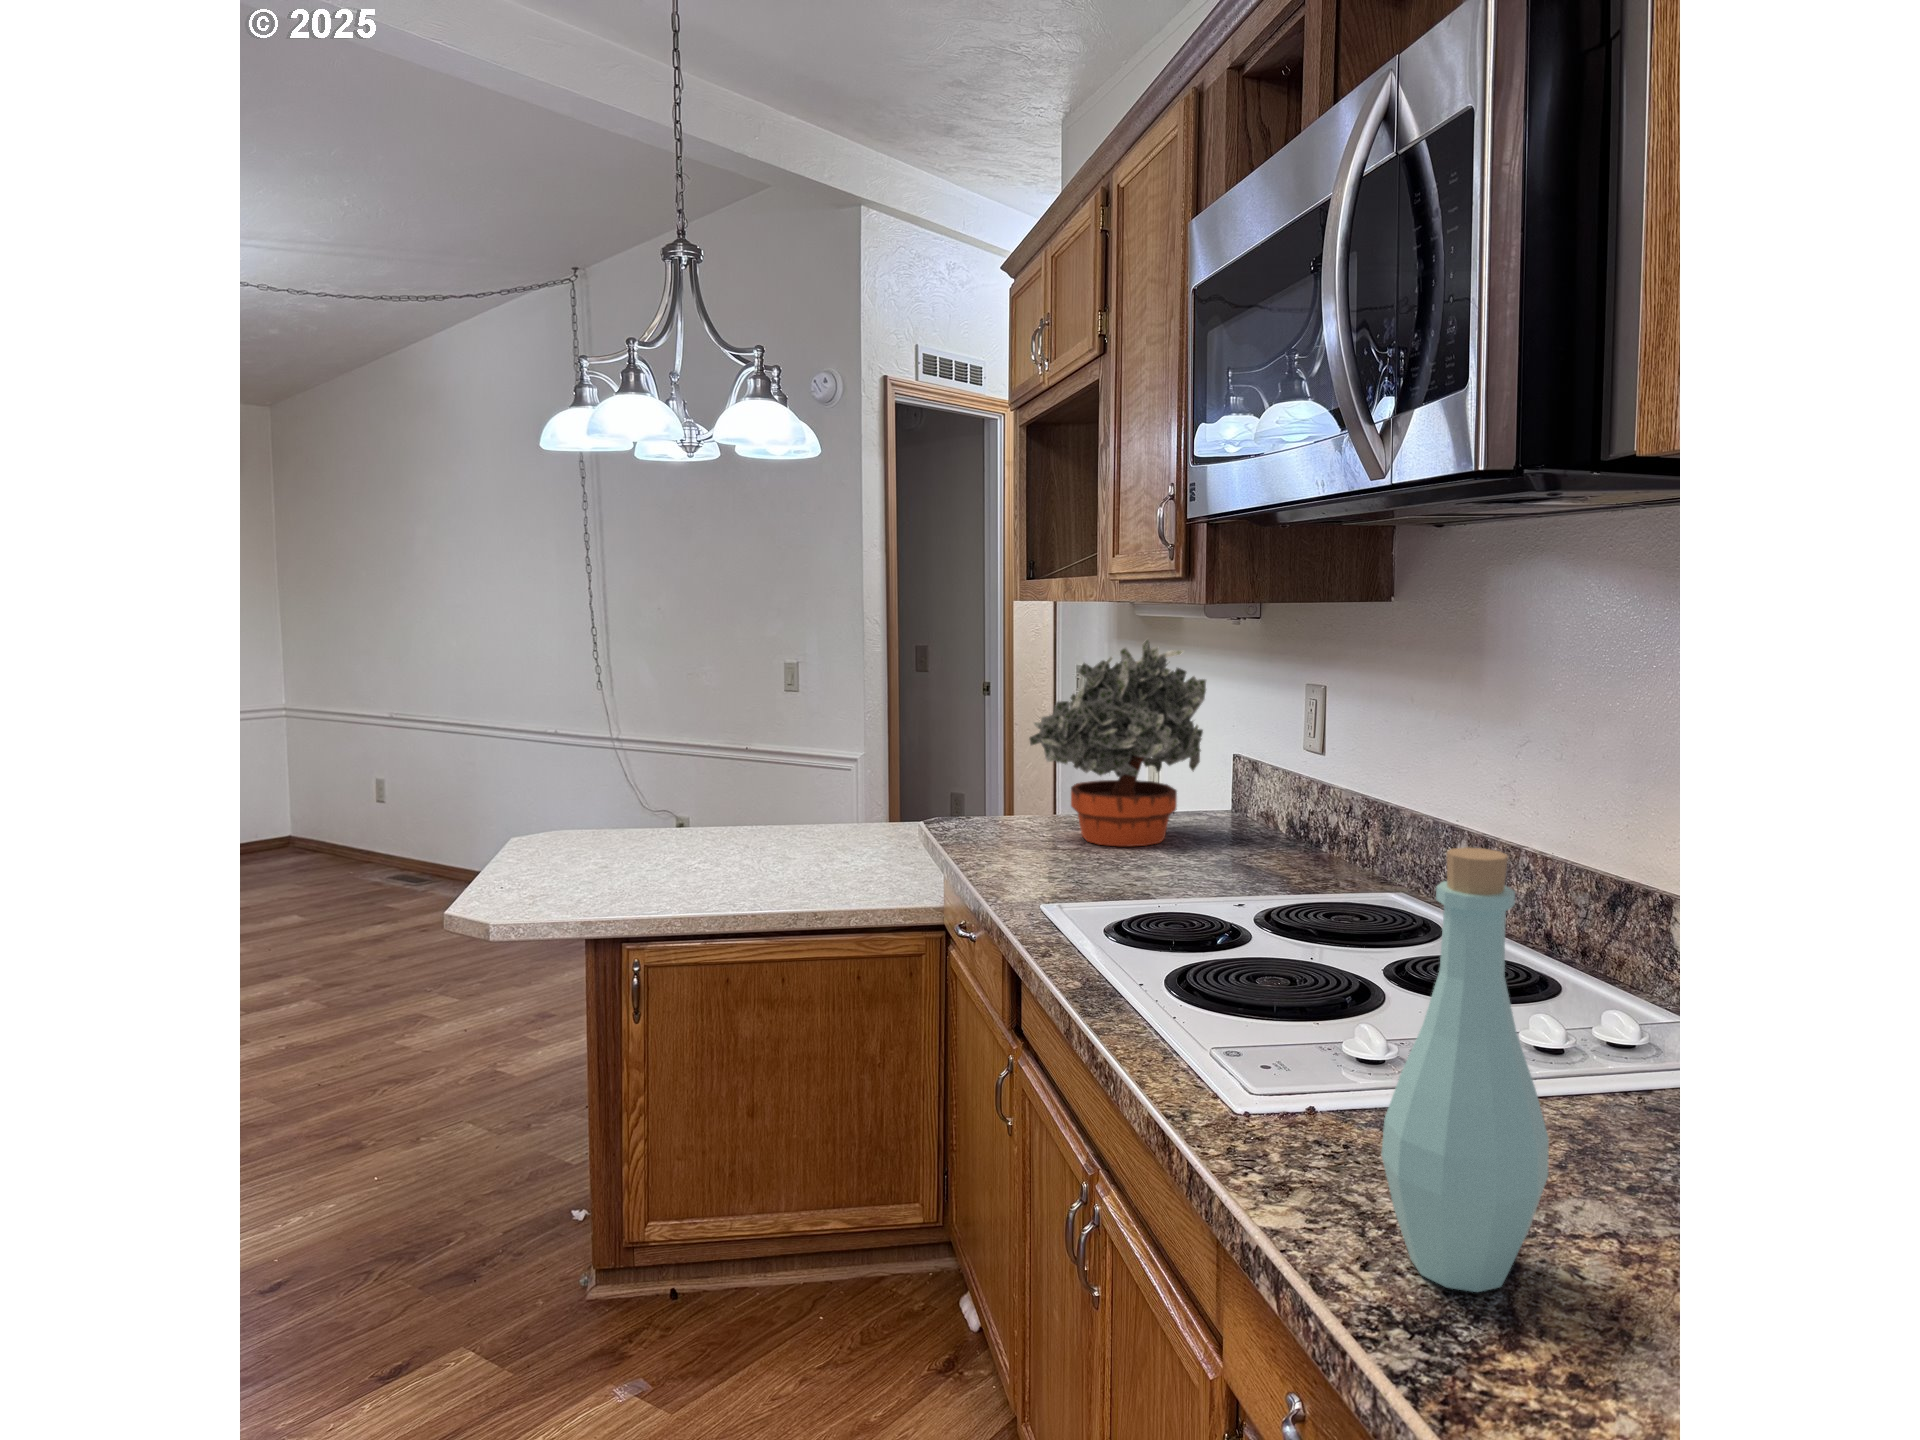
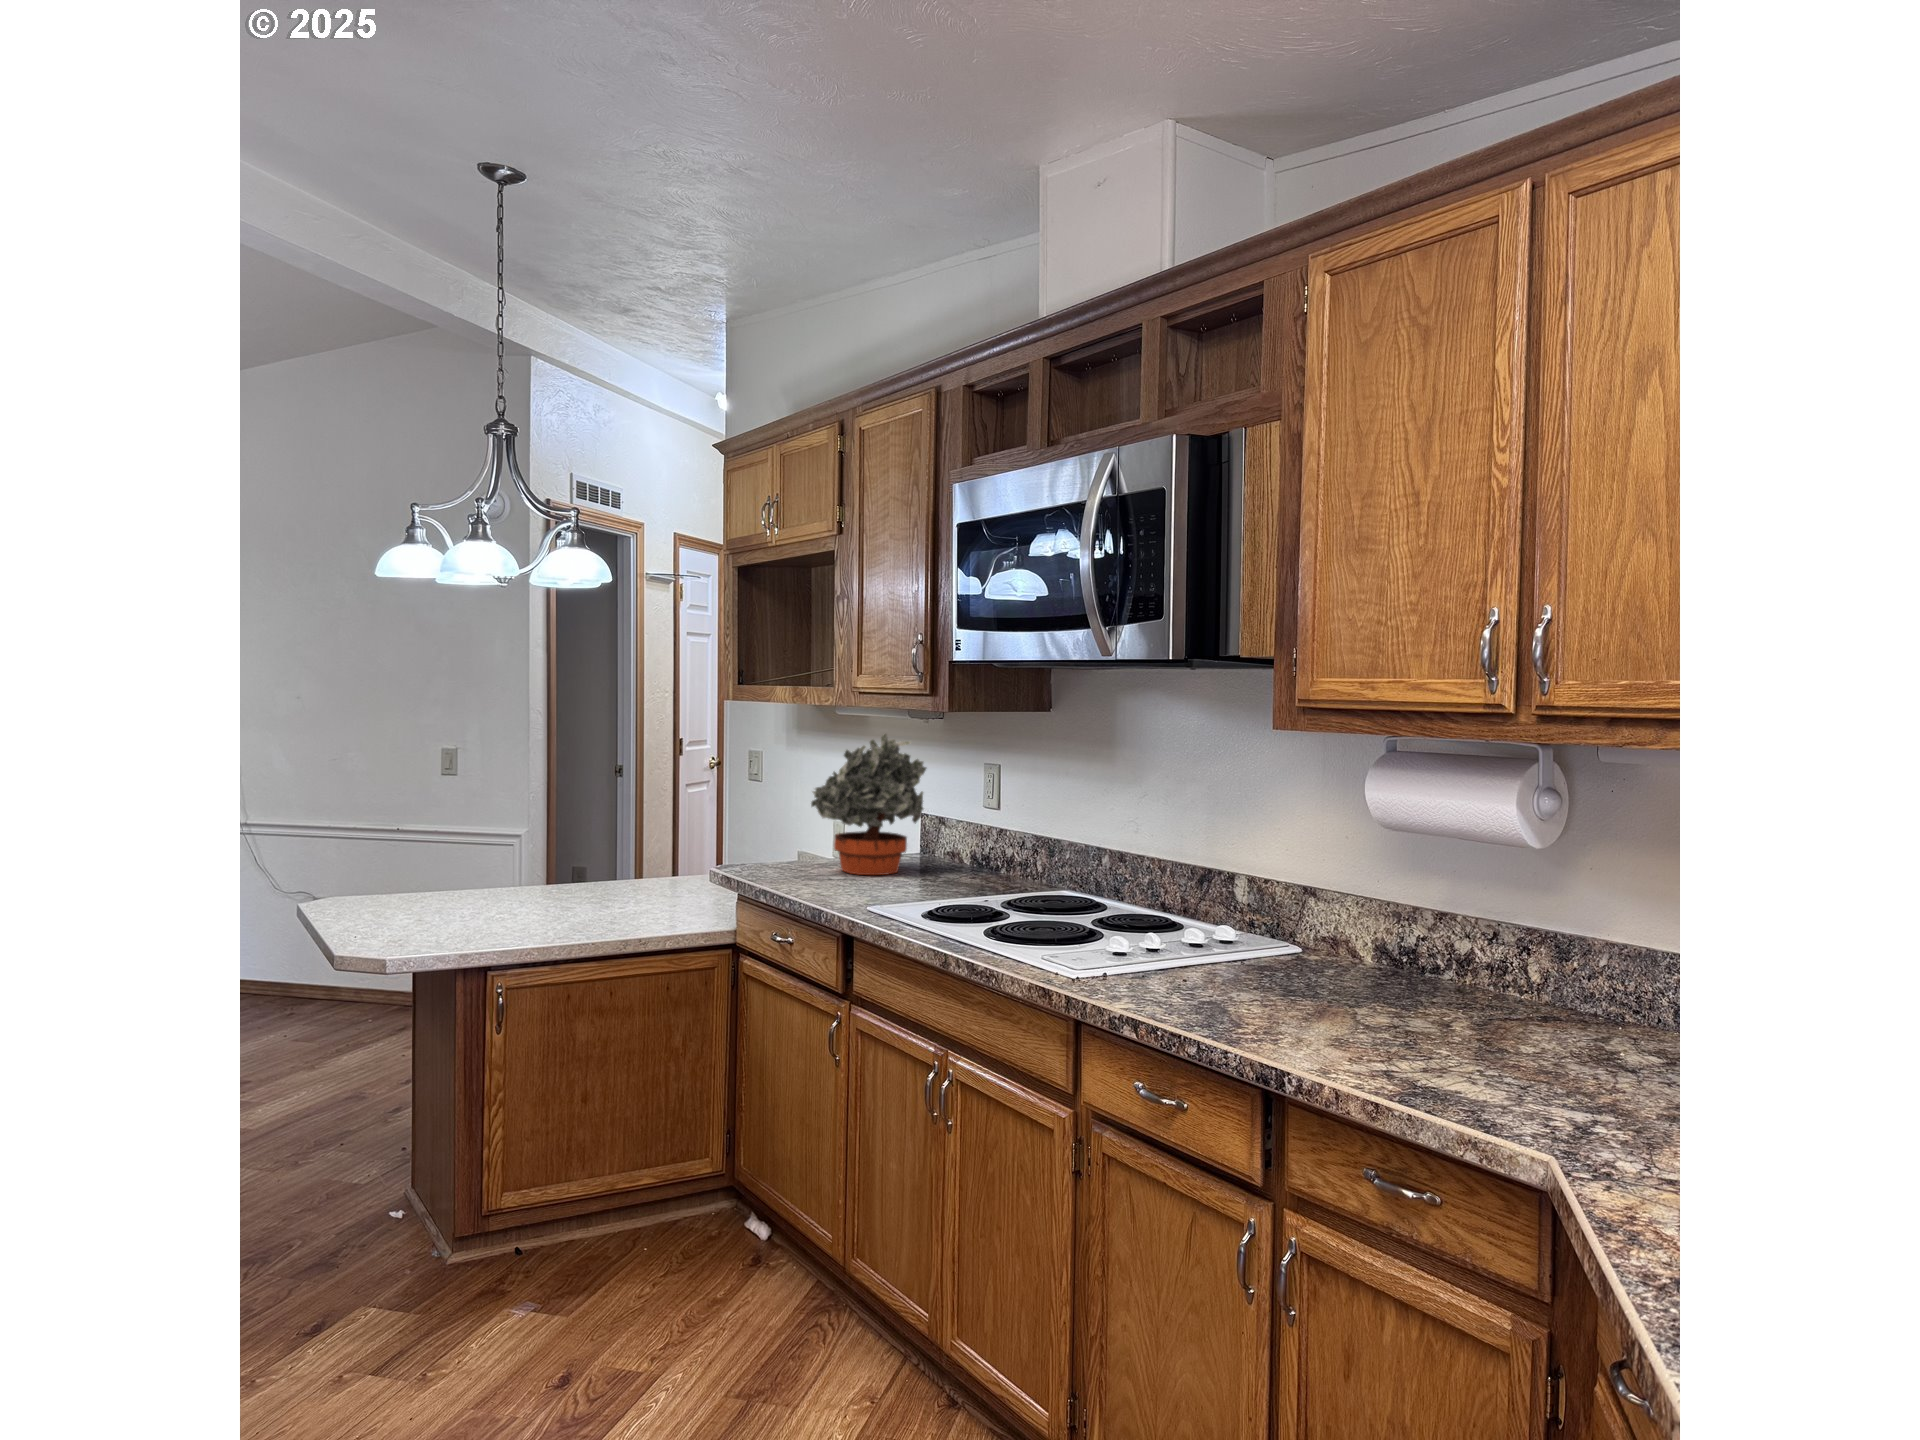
bottle: present [1381,847,1549,1292] -> none [1175,825,1242,1016]

